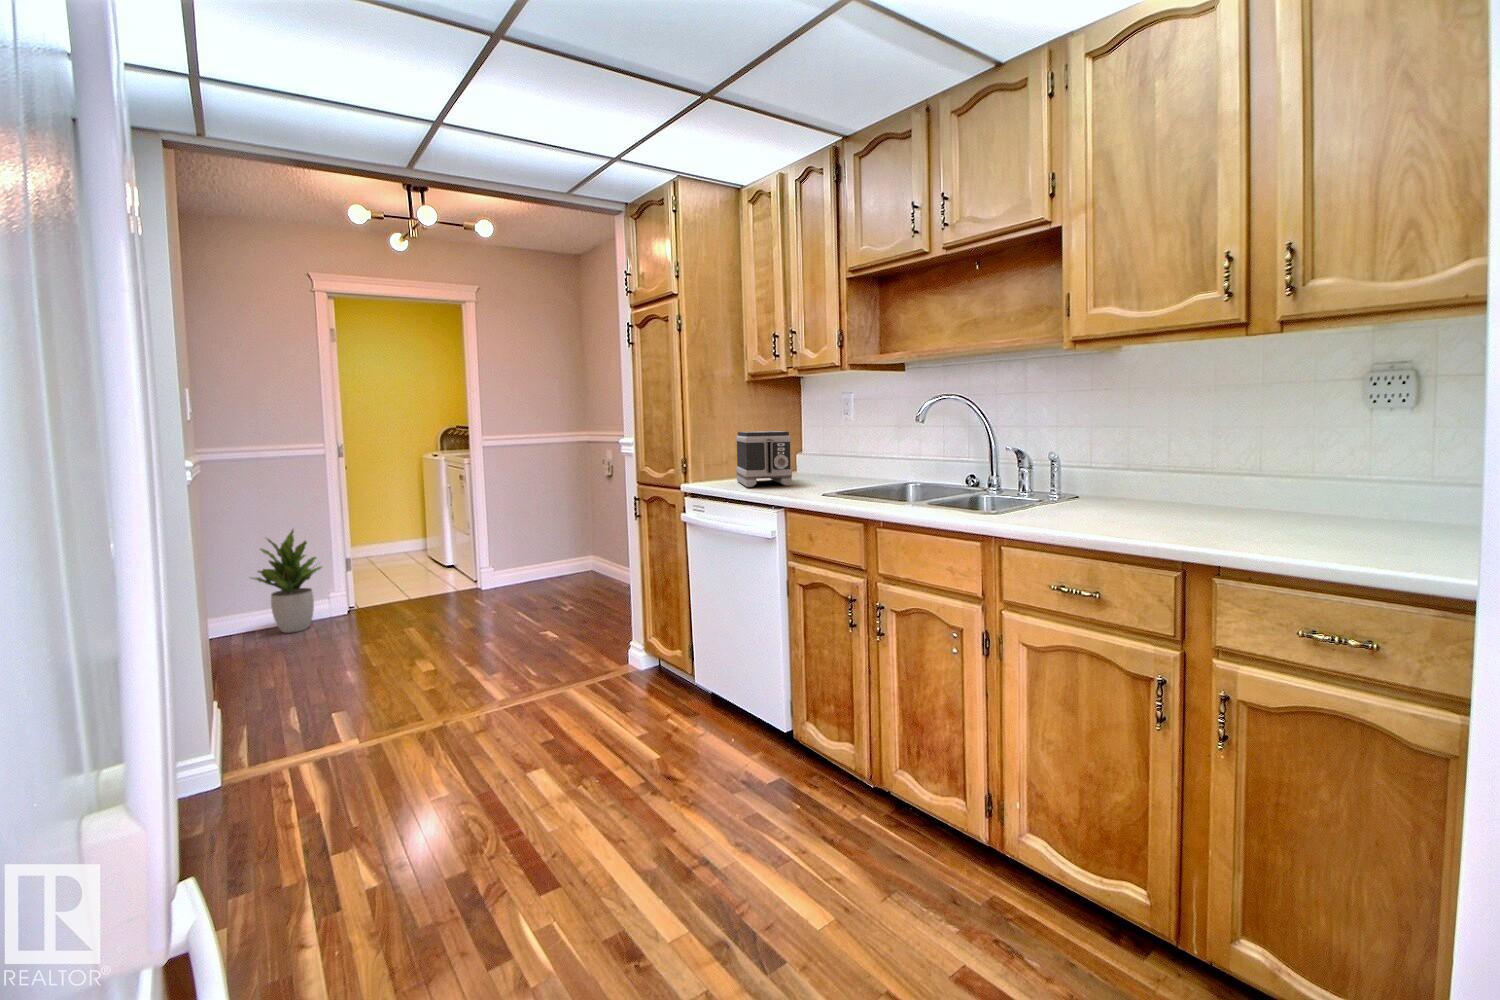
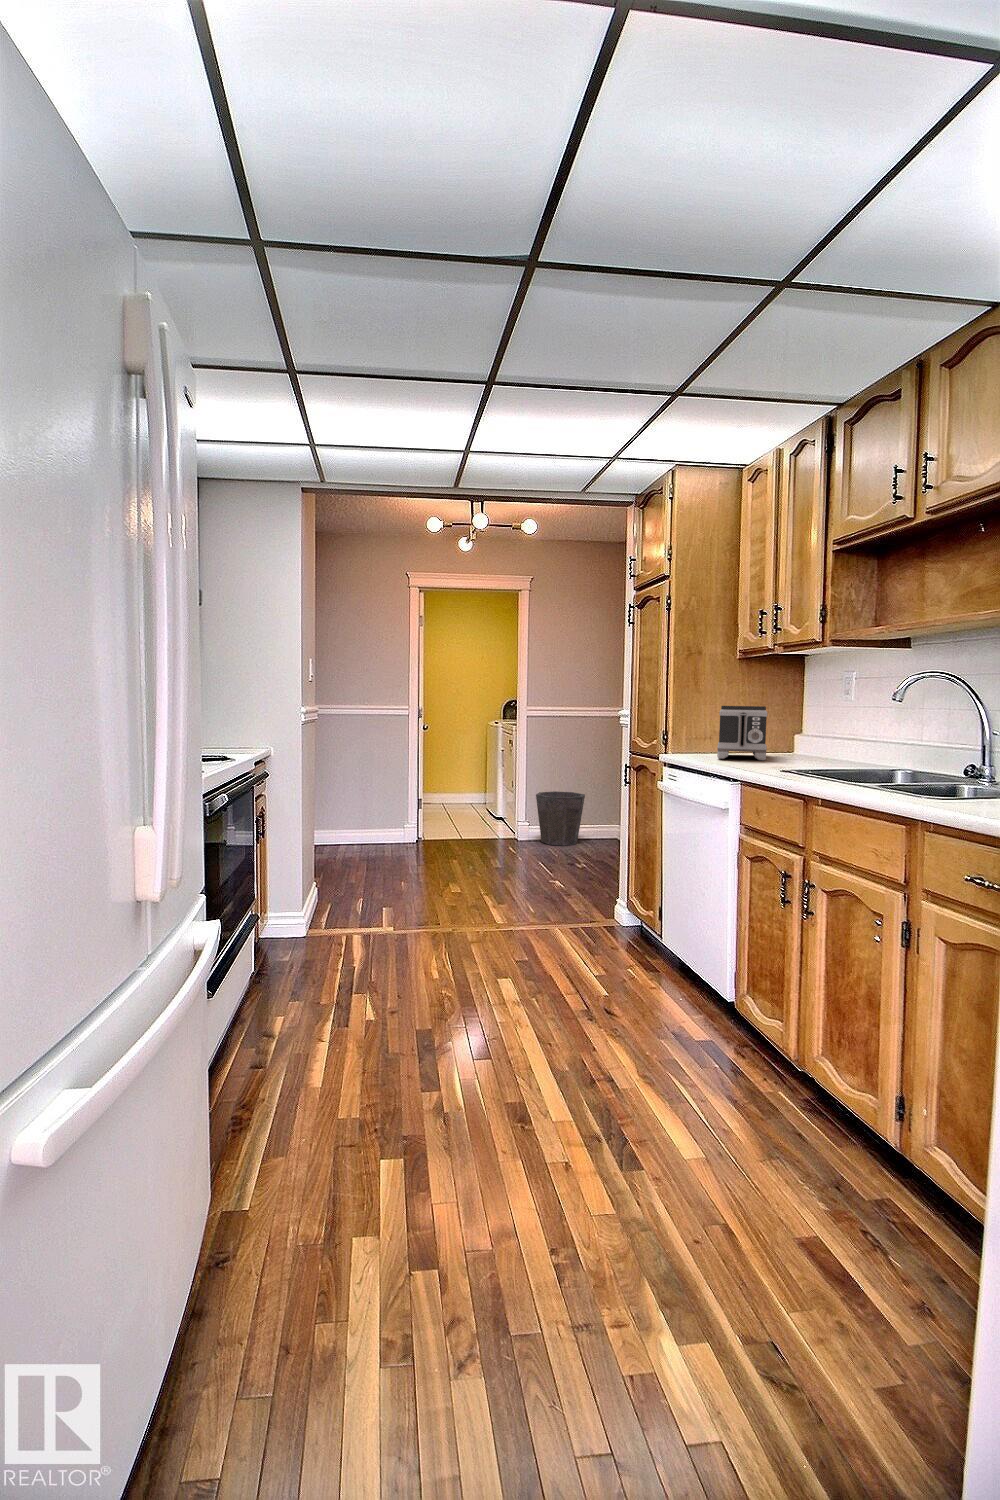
waste bin: none [500,529,556,591] -> present [536,791,585,846]
potted plant: present [252,530,322,633] -> none [348,770,400,852]

